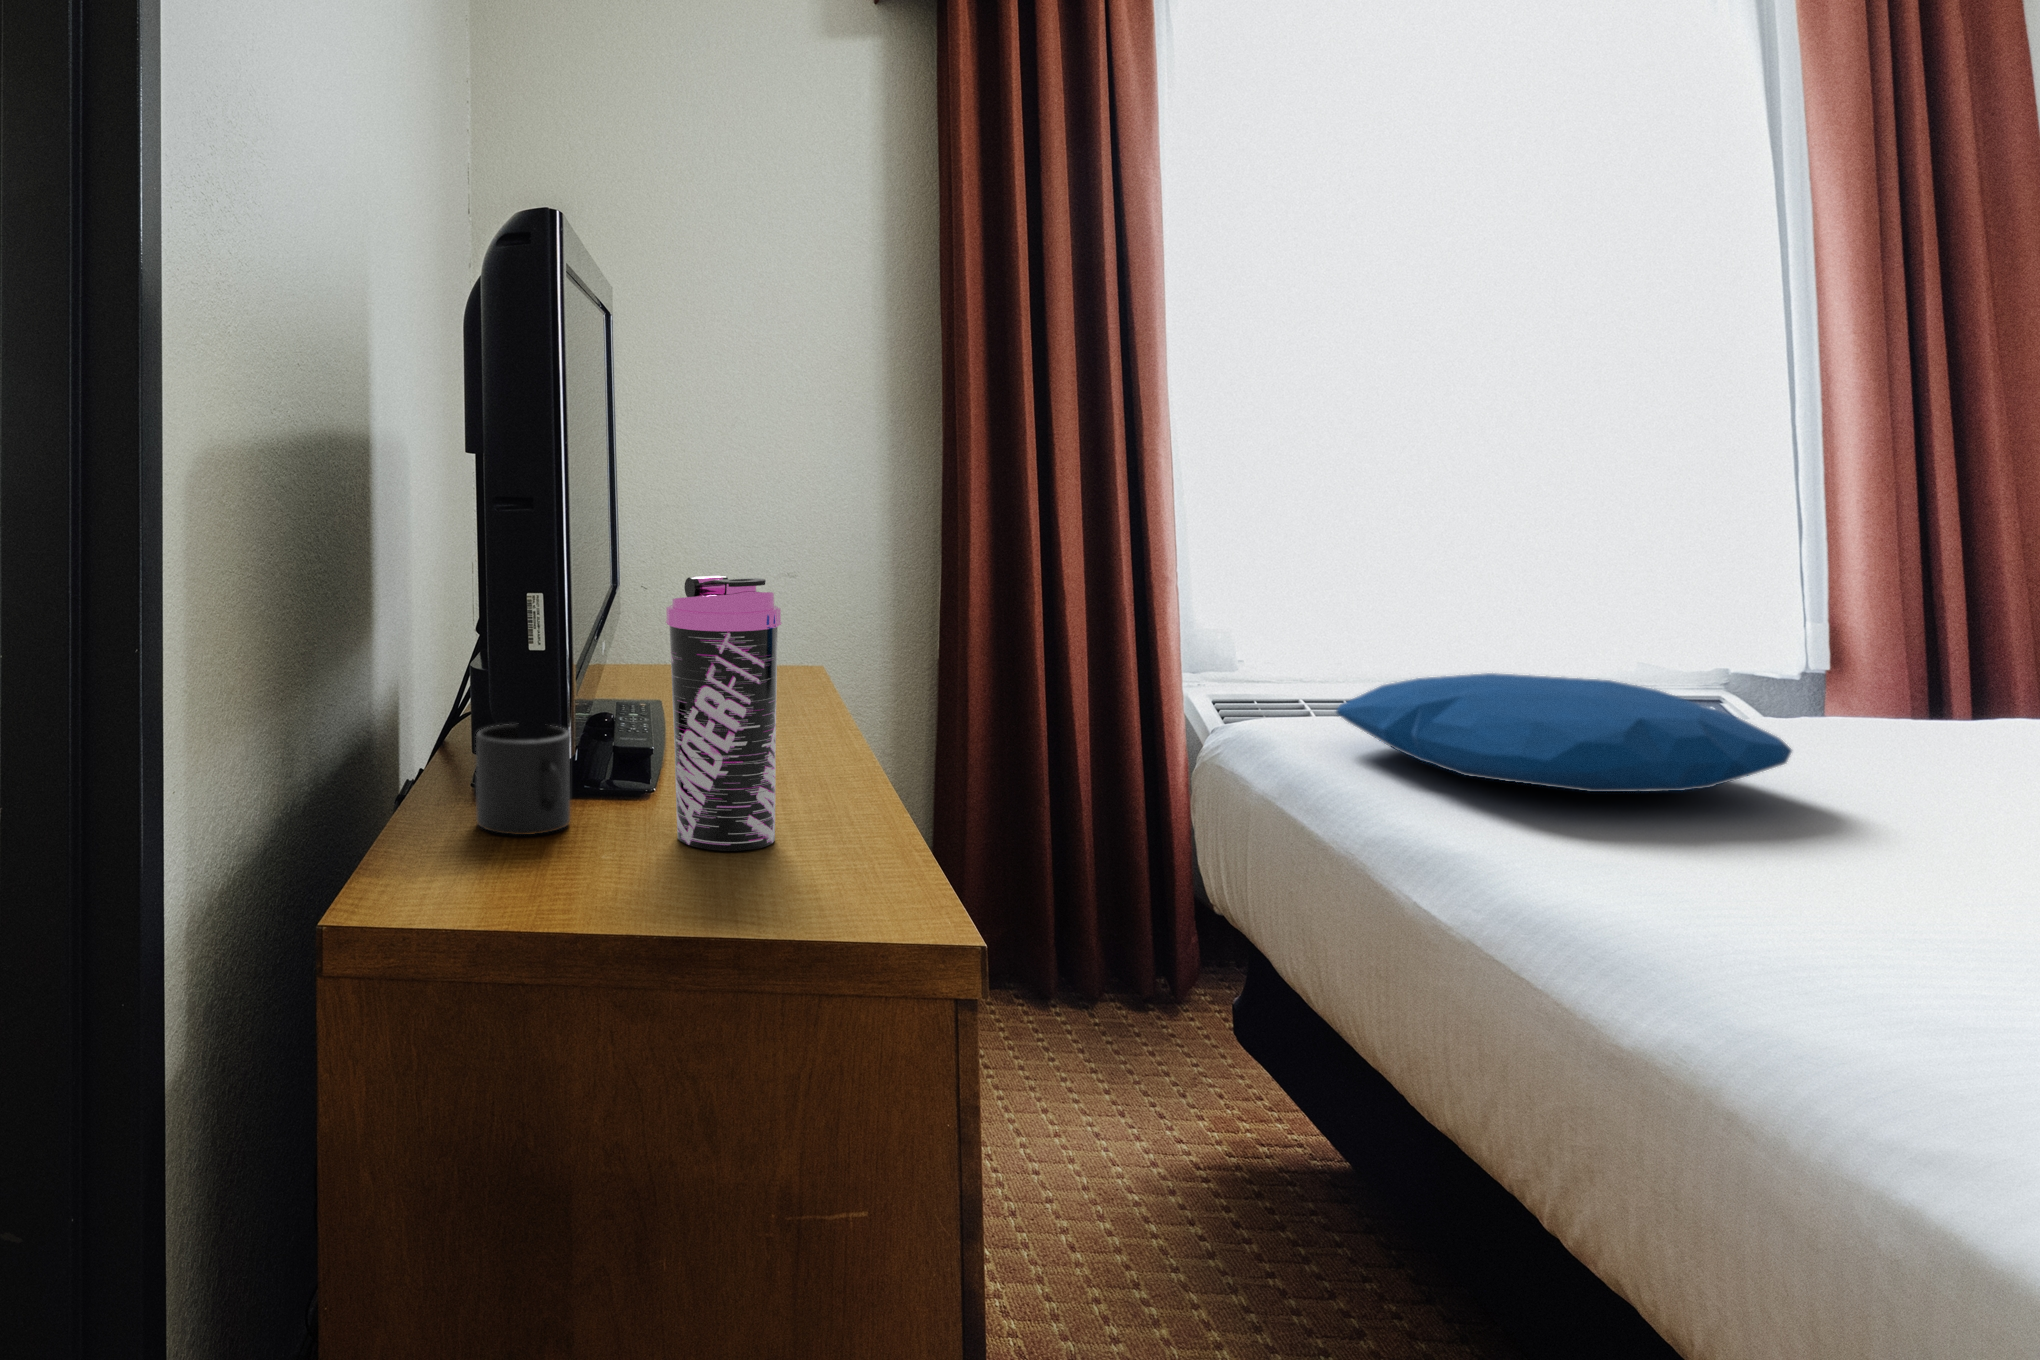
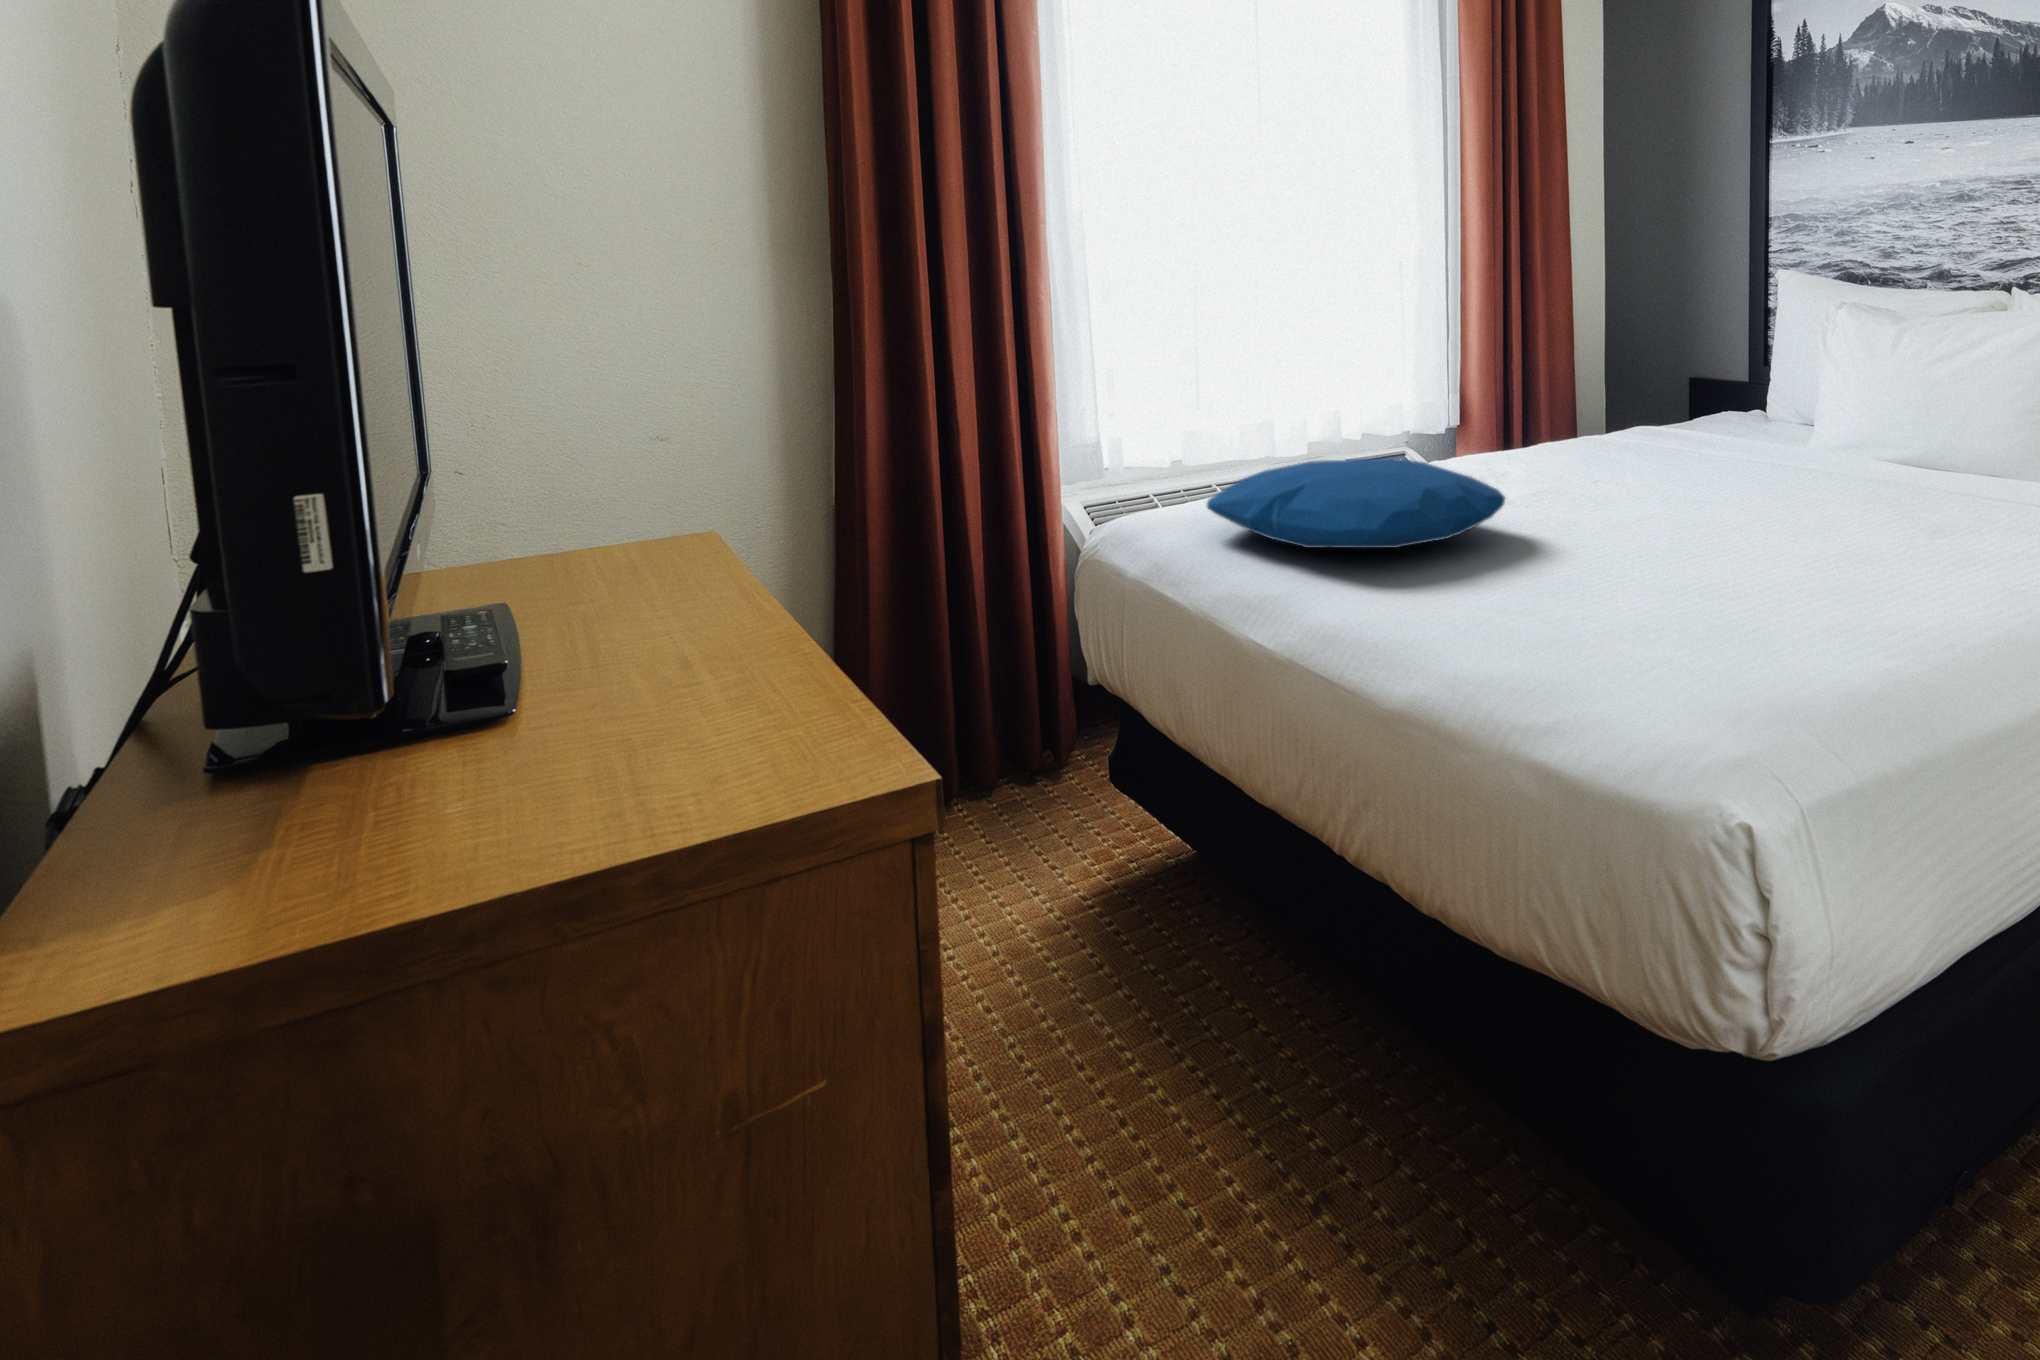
water bottle: present [666,576,782,851] -> none [536,450,703,791]
mug: present [476,724,570,835] -> none [213,673,392,842]

